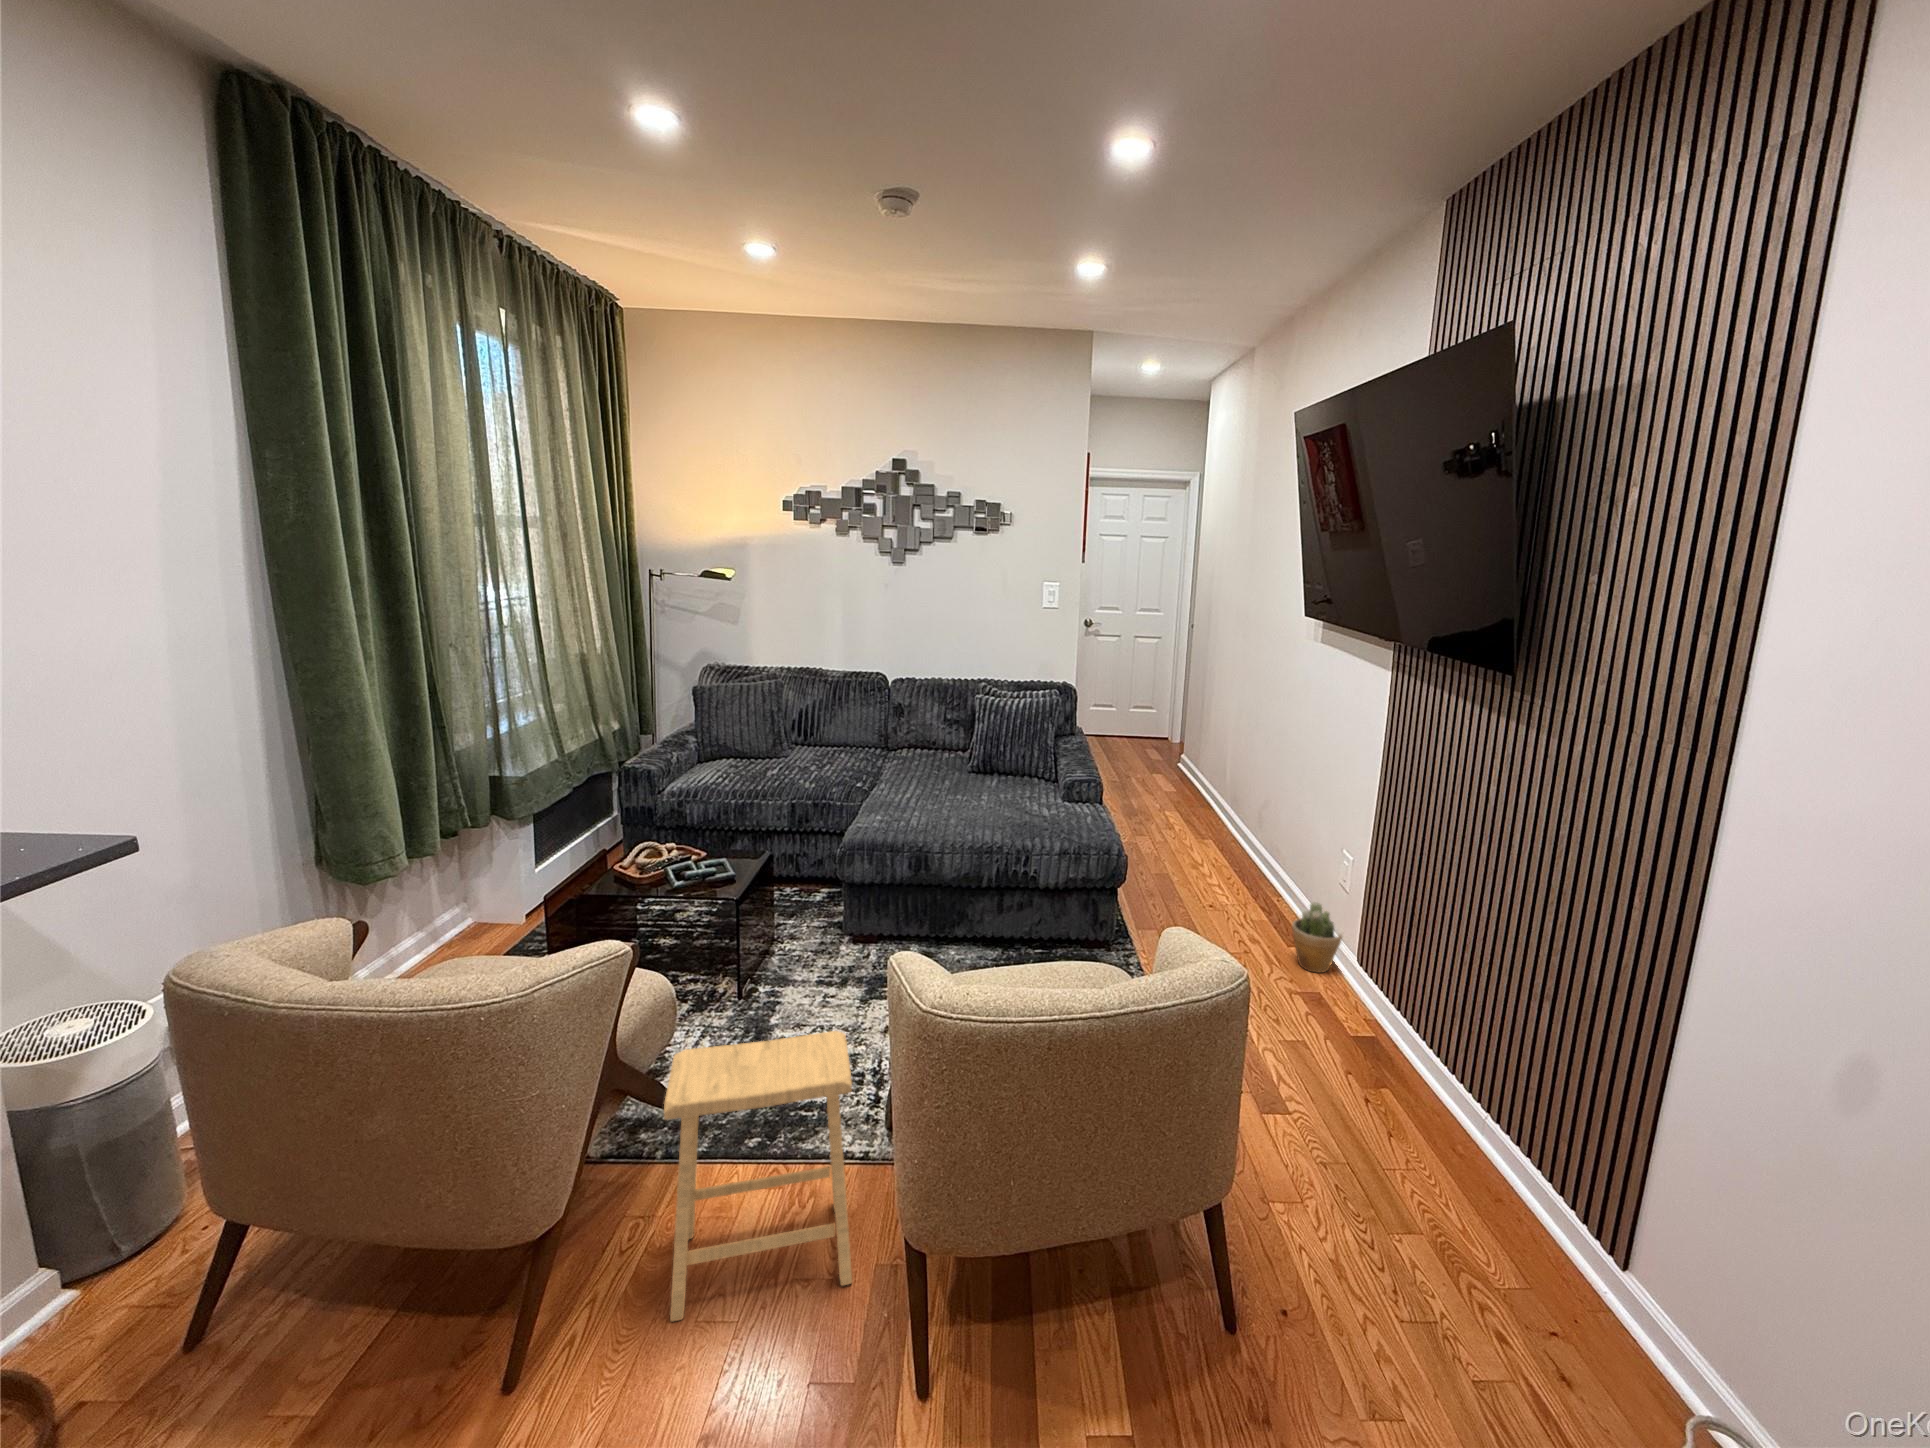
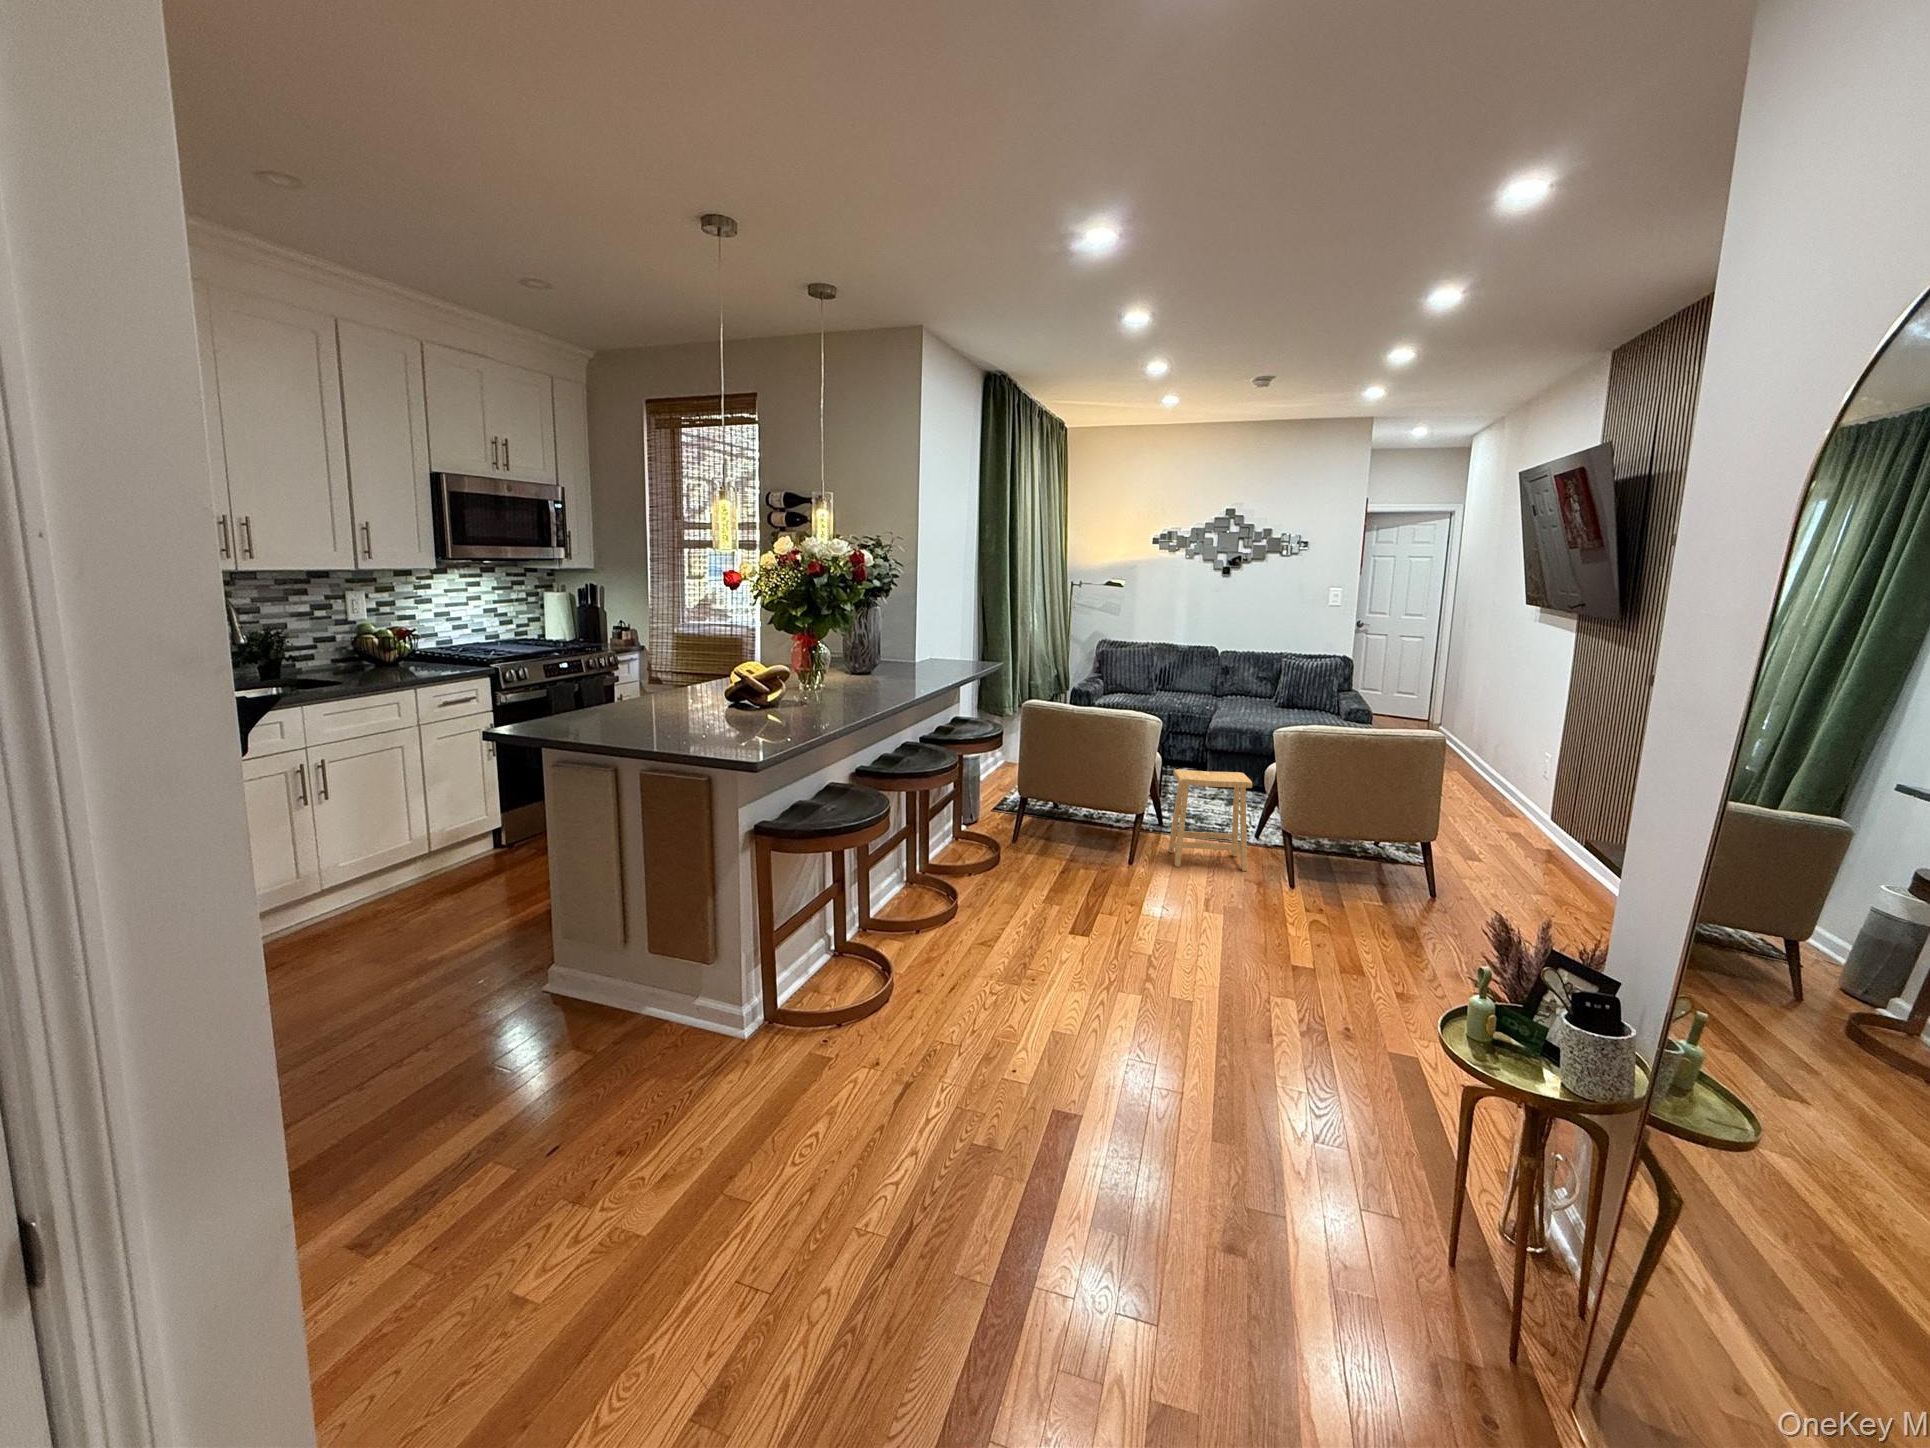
potted plant: present [1292,902,1342,973] -> none [1502,787,1540,831]

